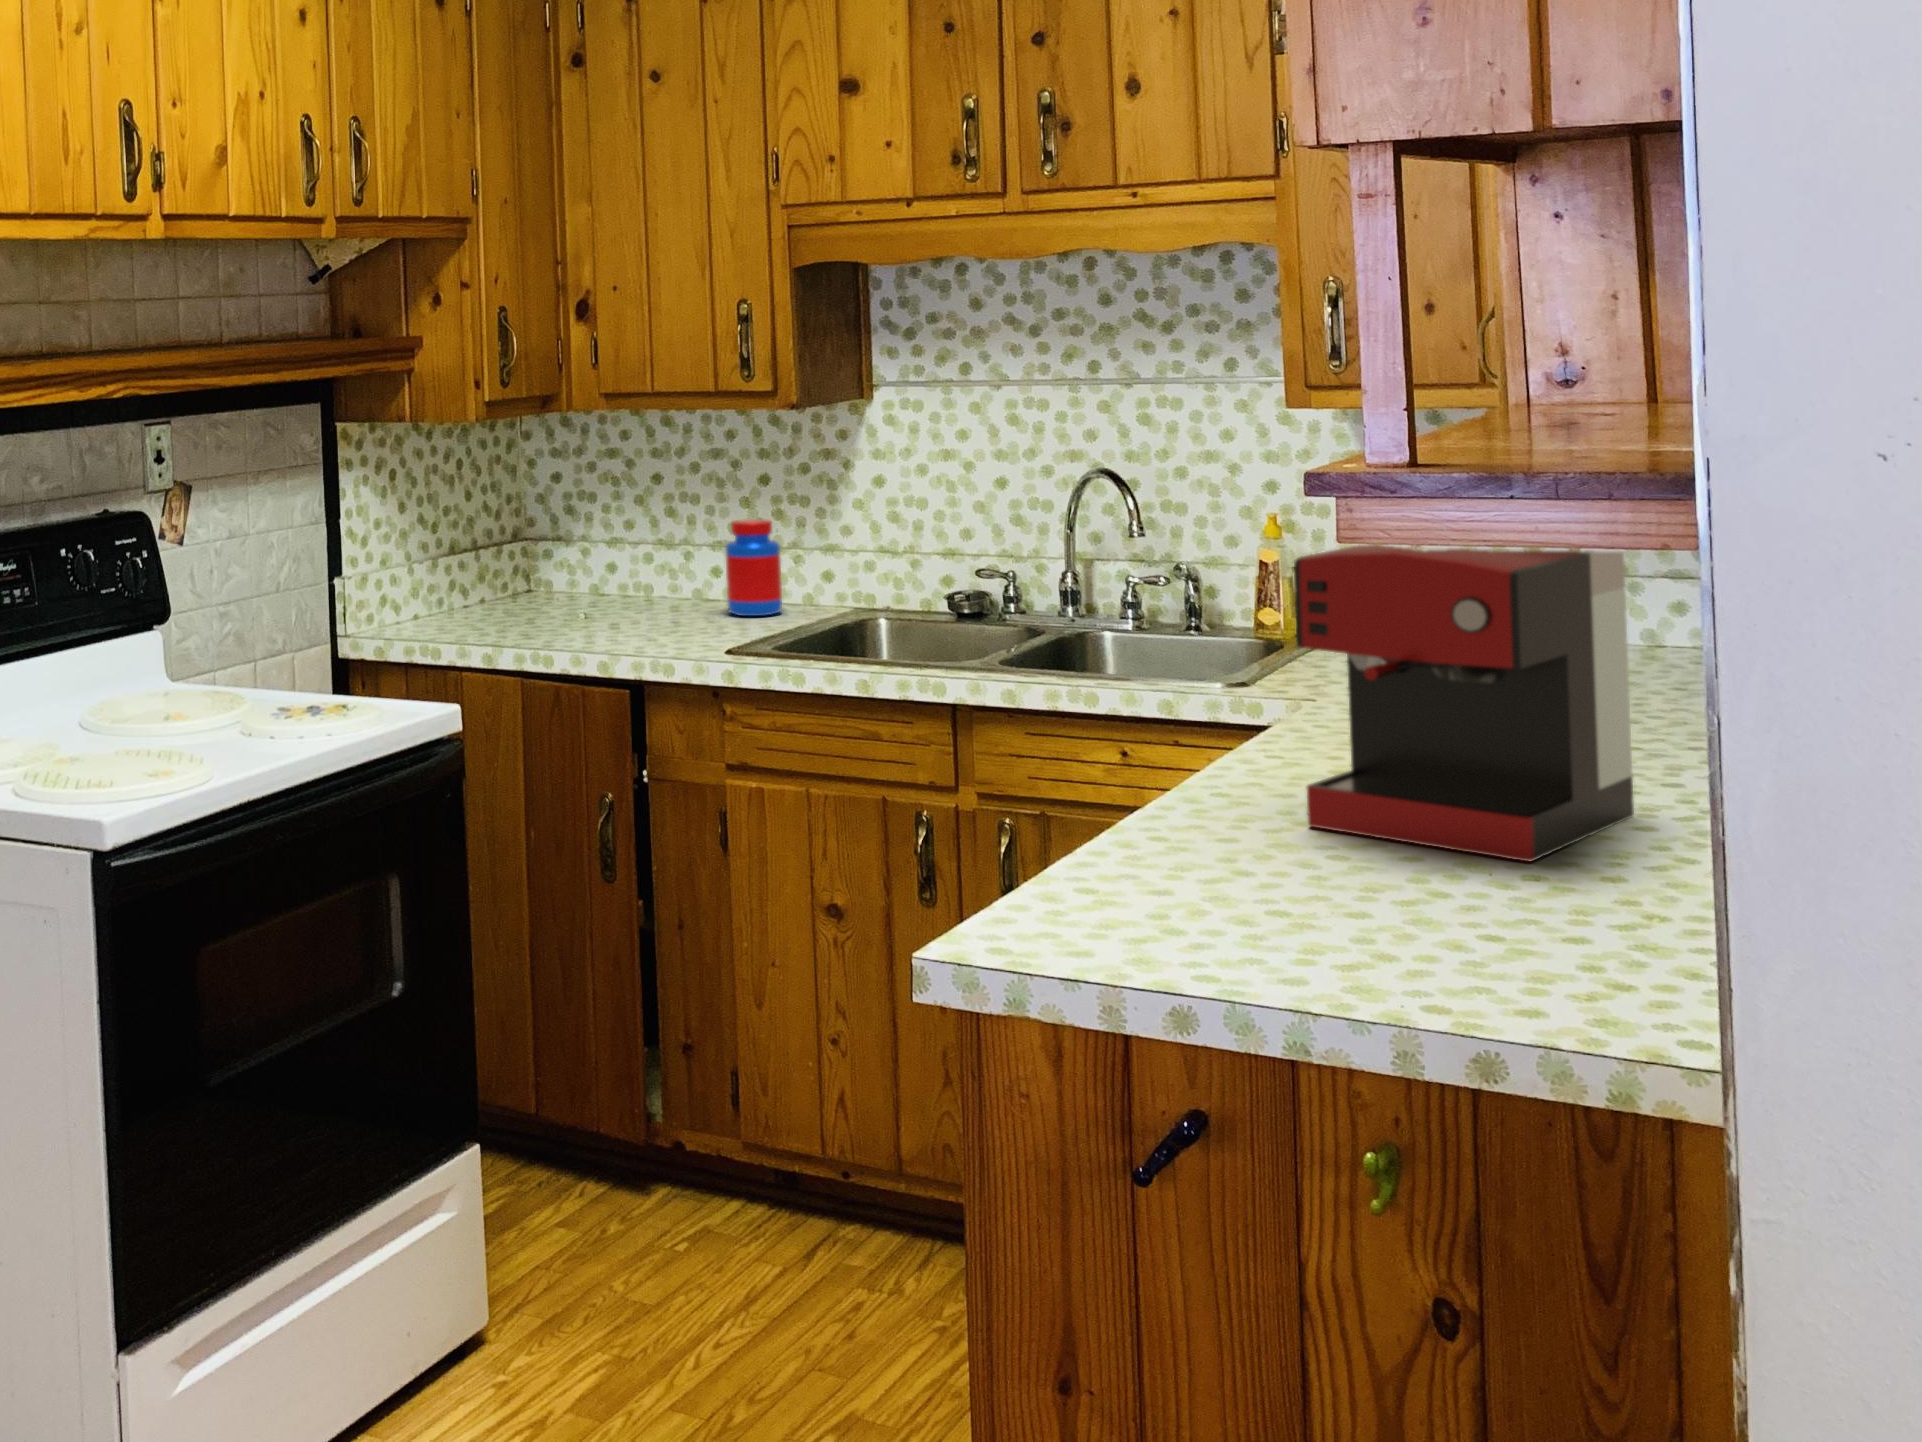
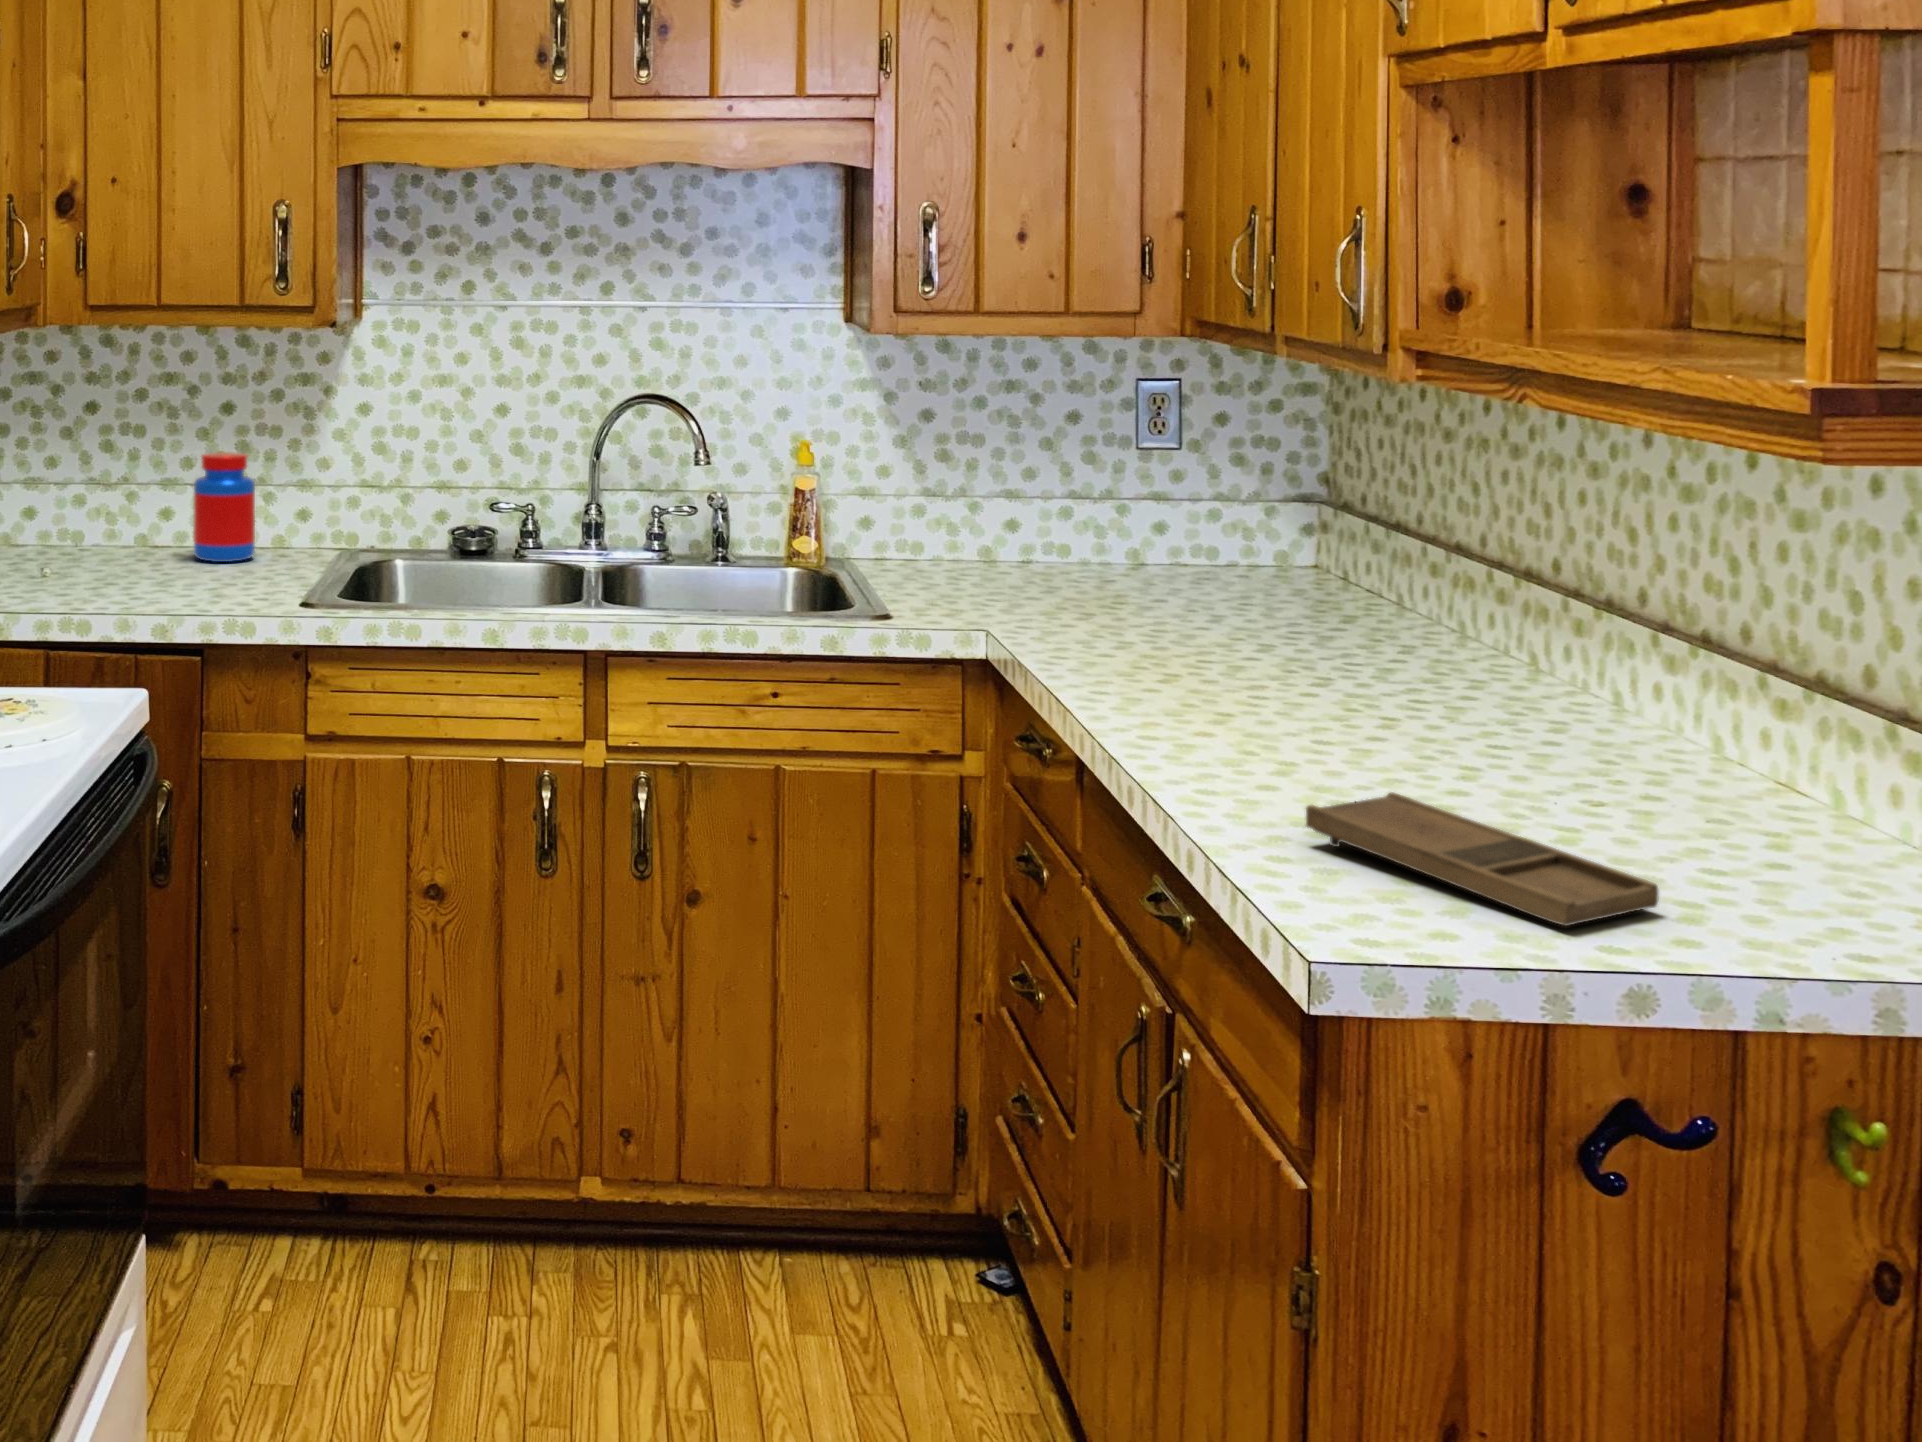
coffee maker: present [1294,544,1634,861] -> none [1262,427,1553,781]
tray: none [1143,845,1325,950] -> present [1306,792,1658,926]

